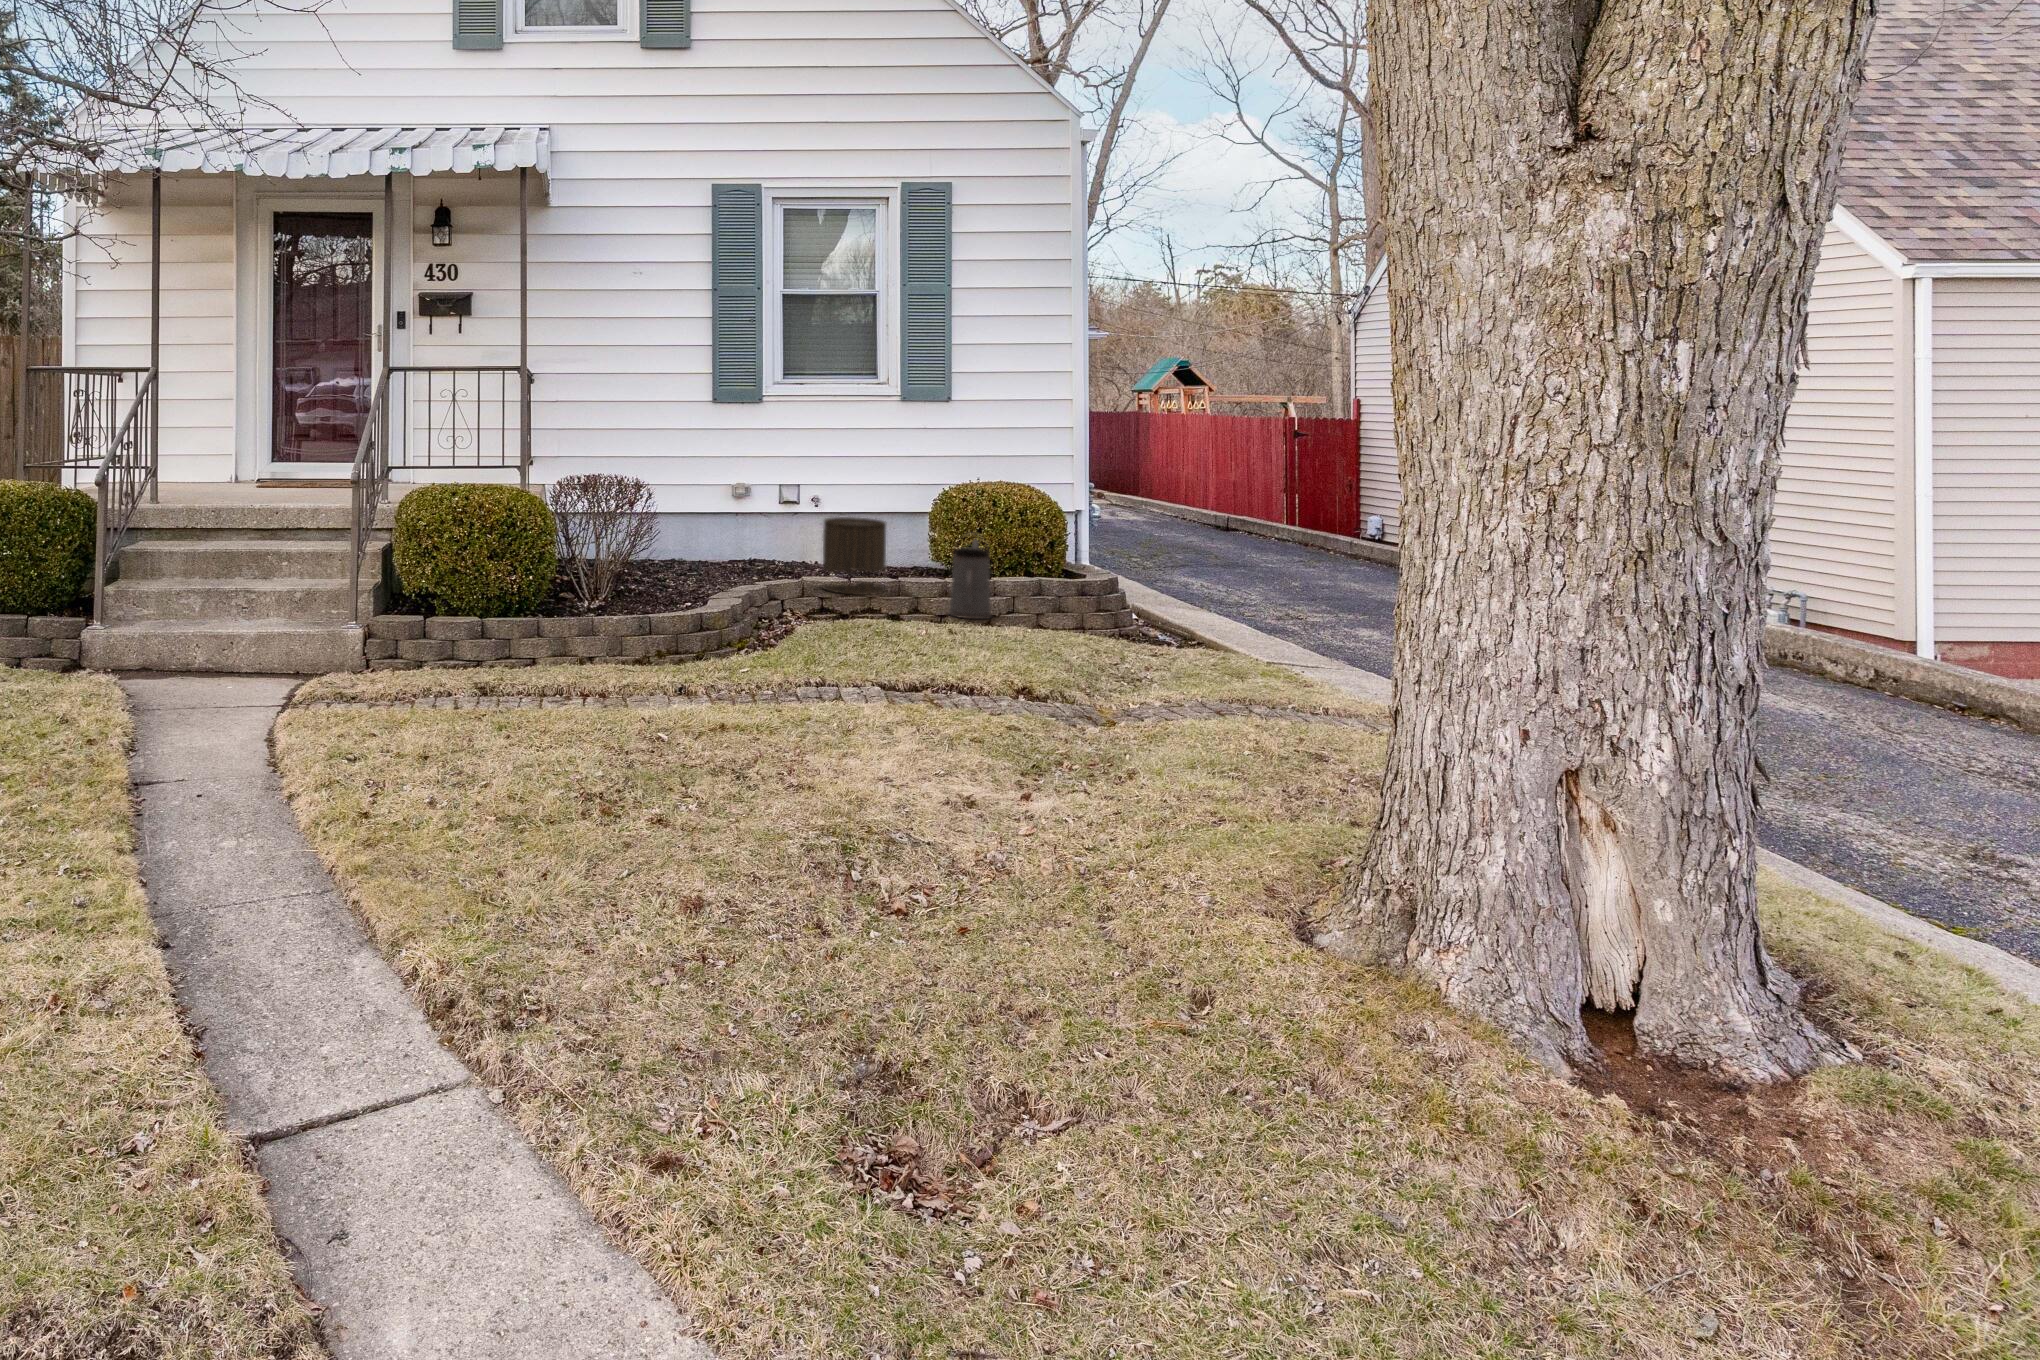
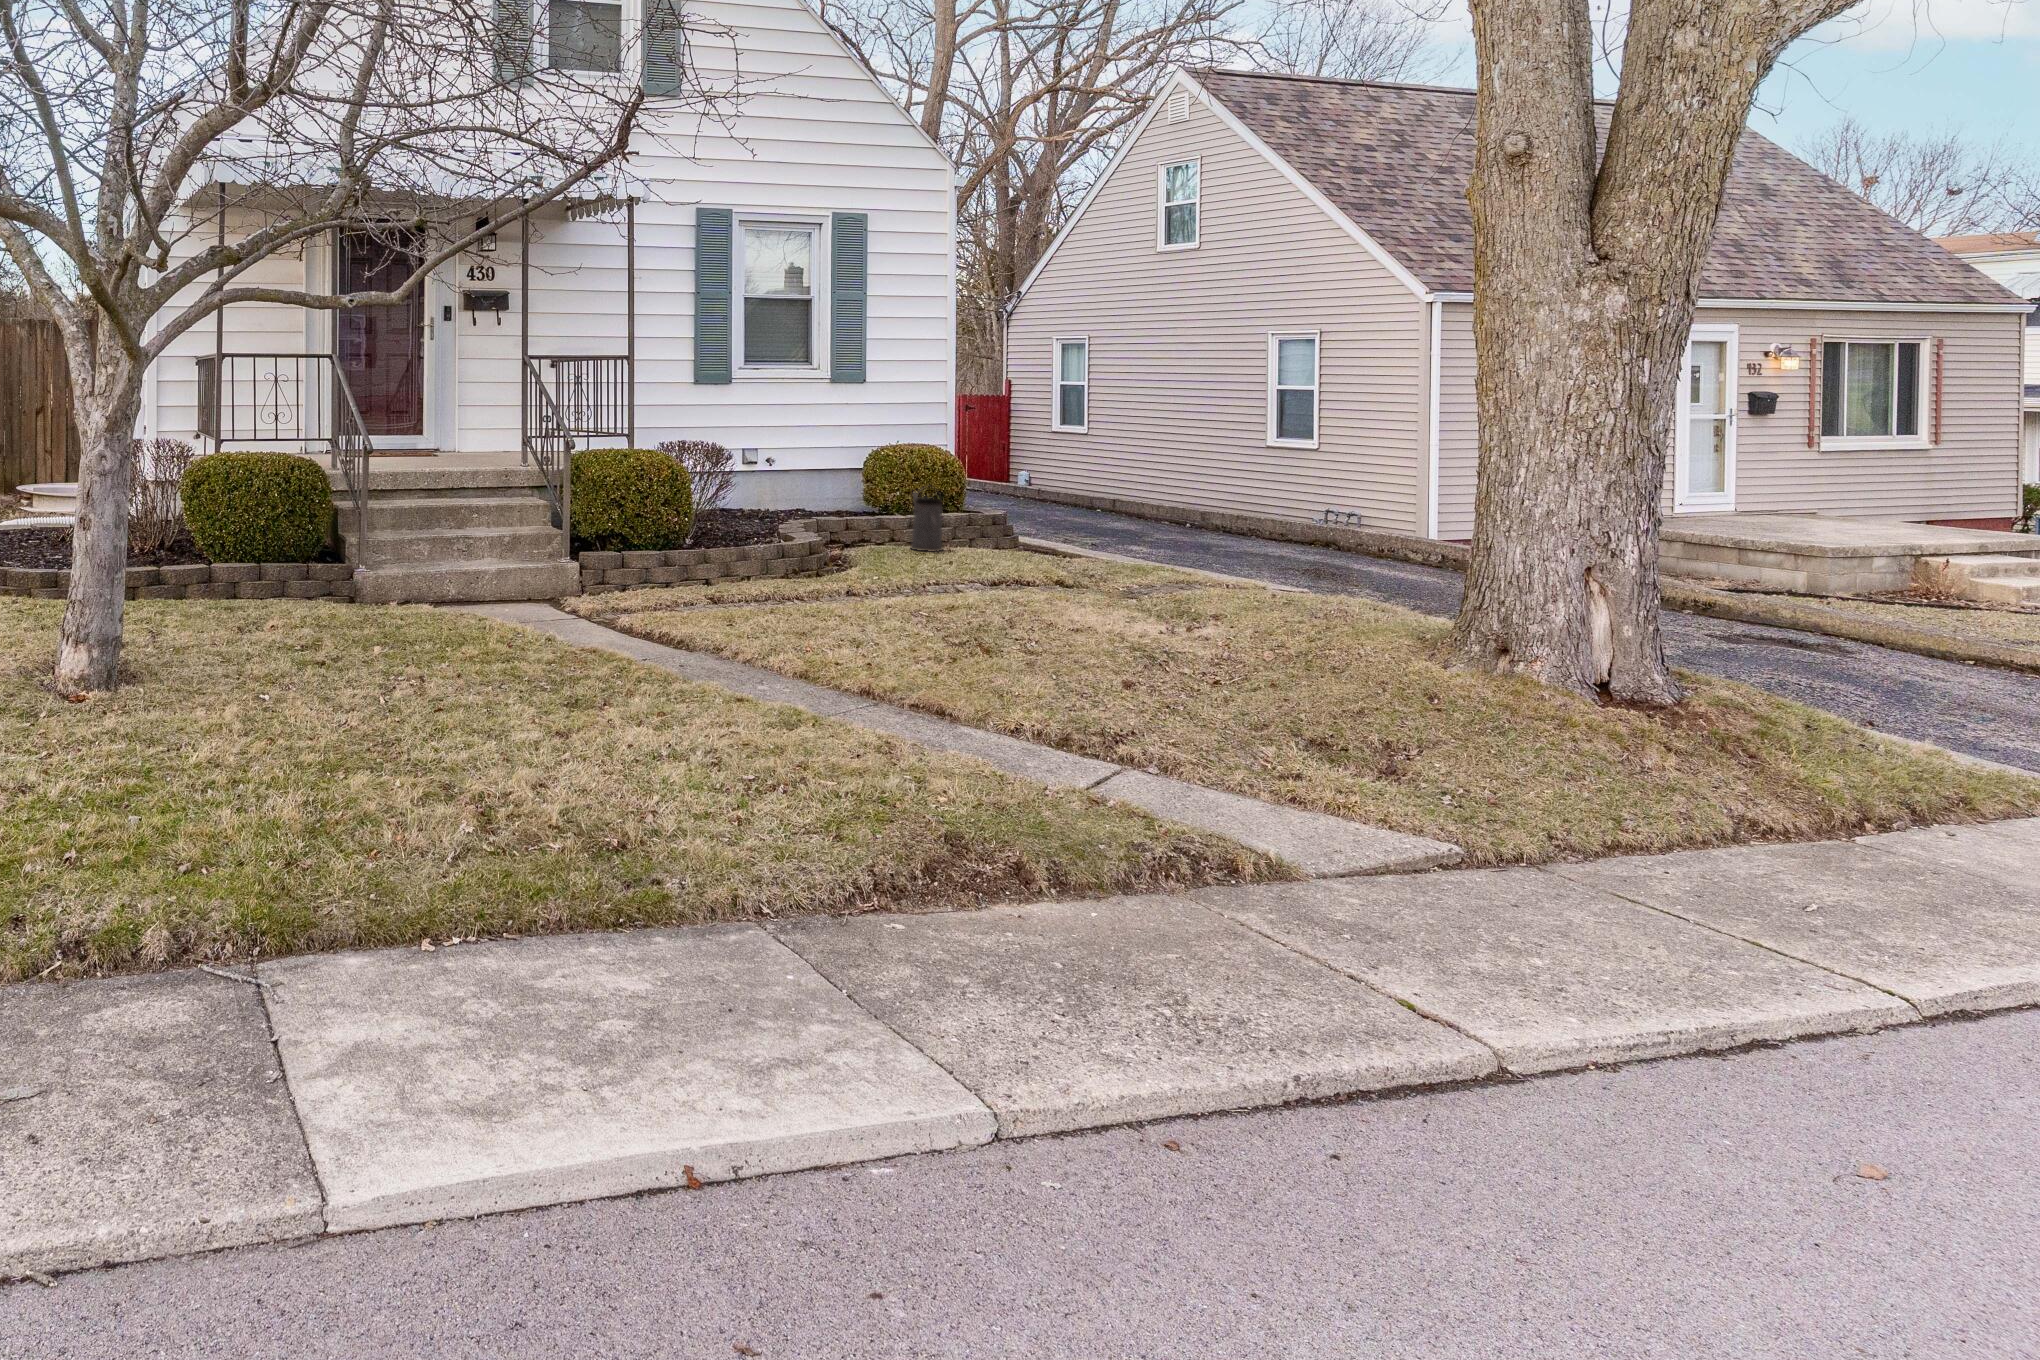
stool: present [823,517,886,595] -> none [784,479,836,540]

